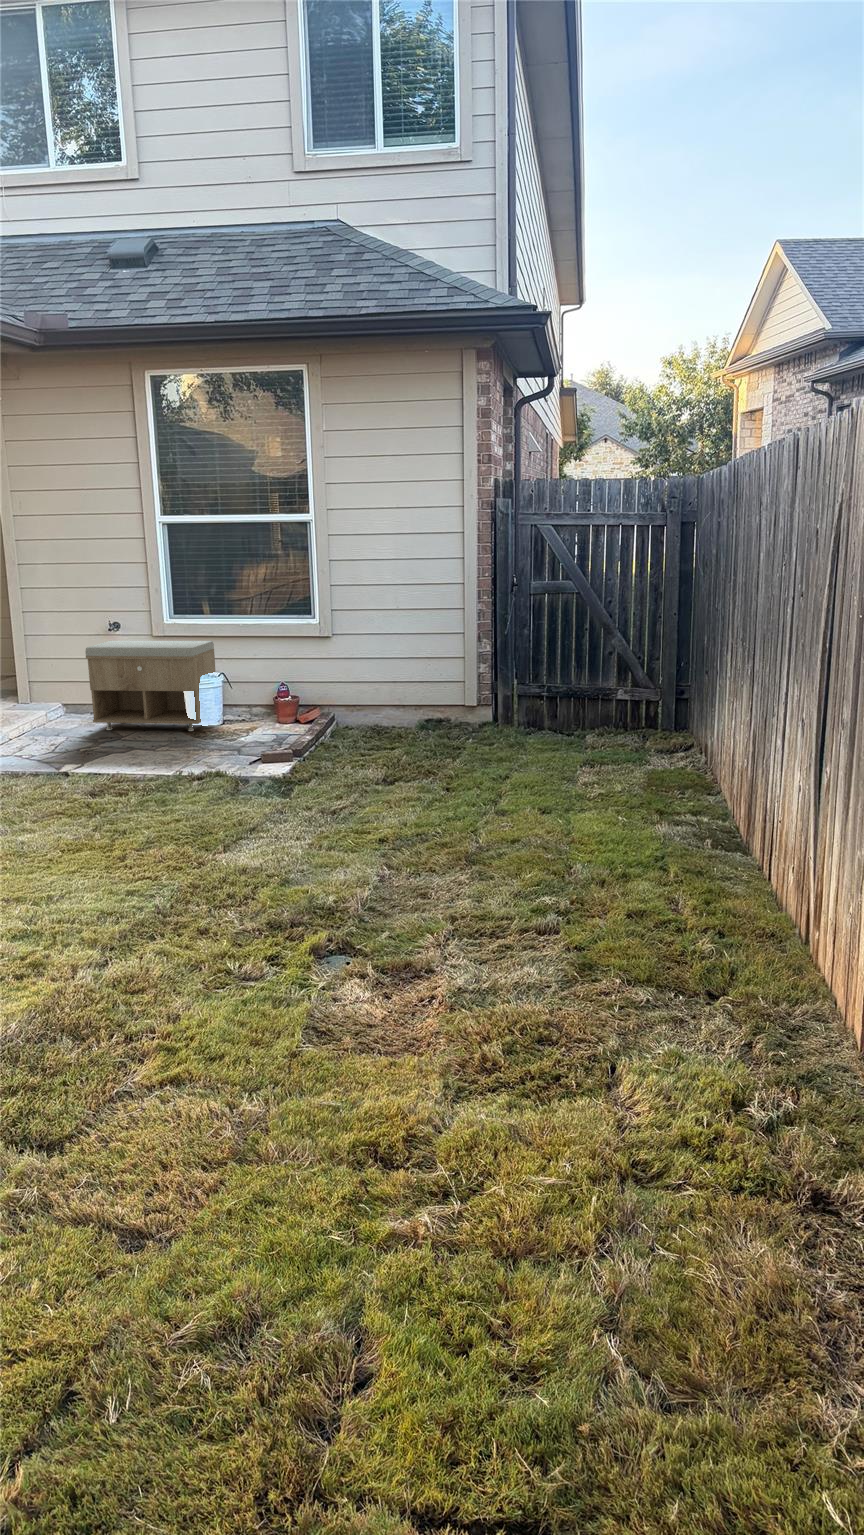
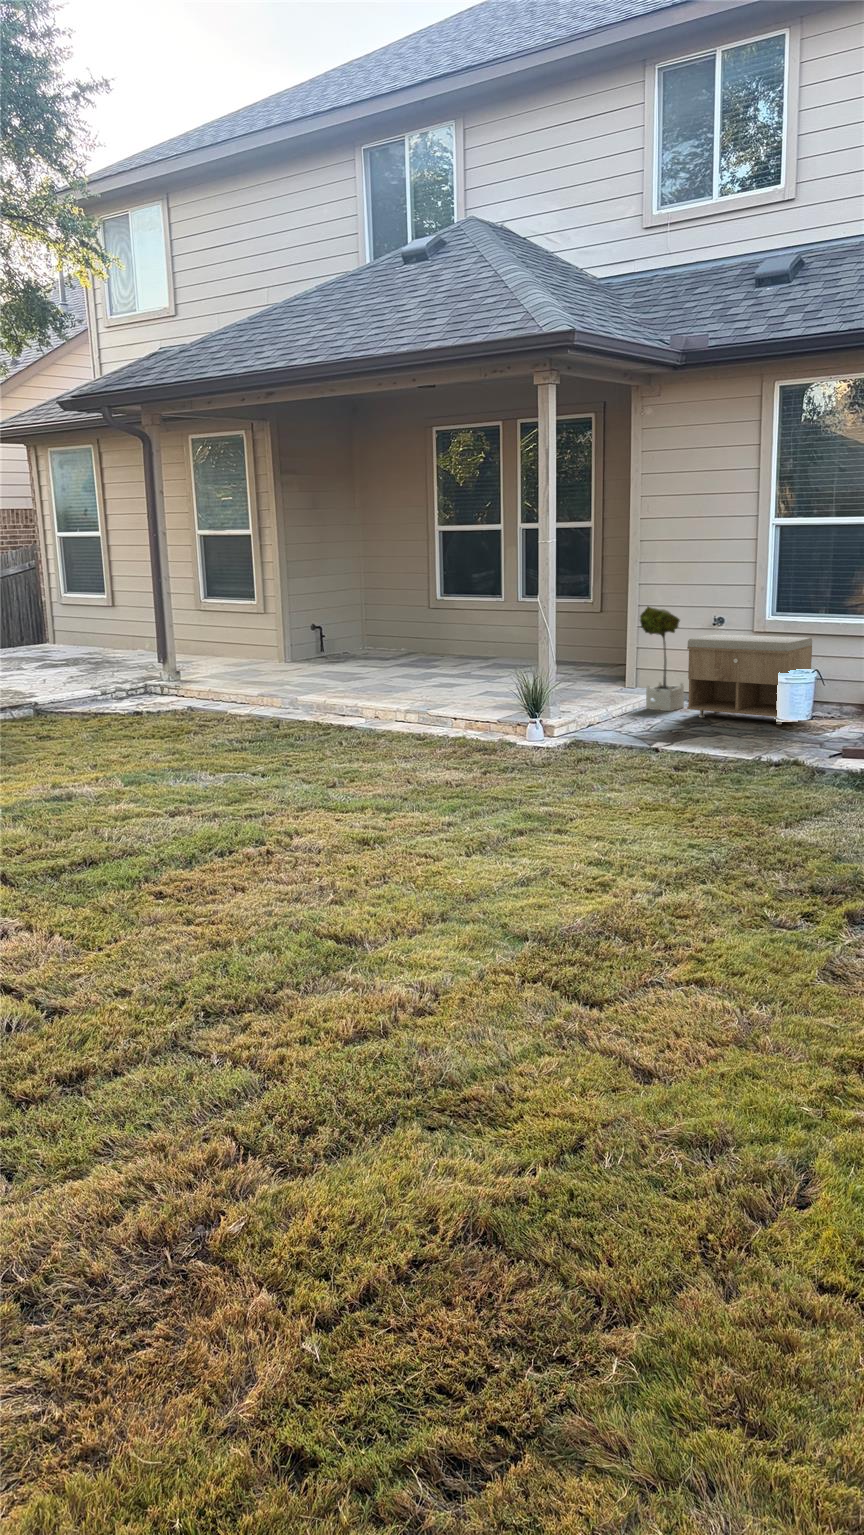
potted tree: none [27,612,88,725] -> present [640,607,684,711]

